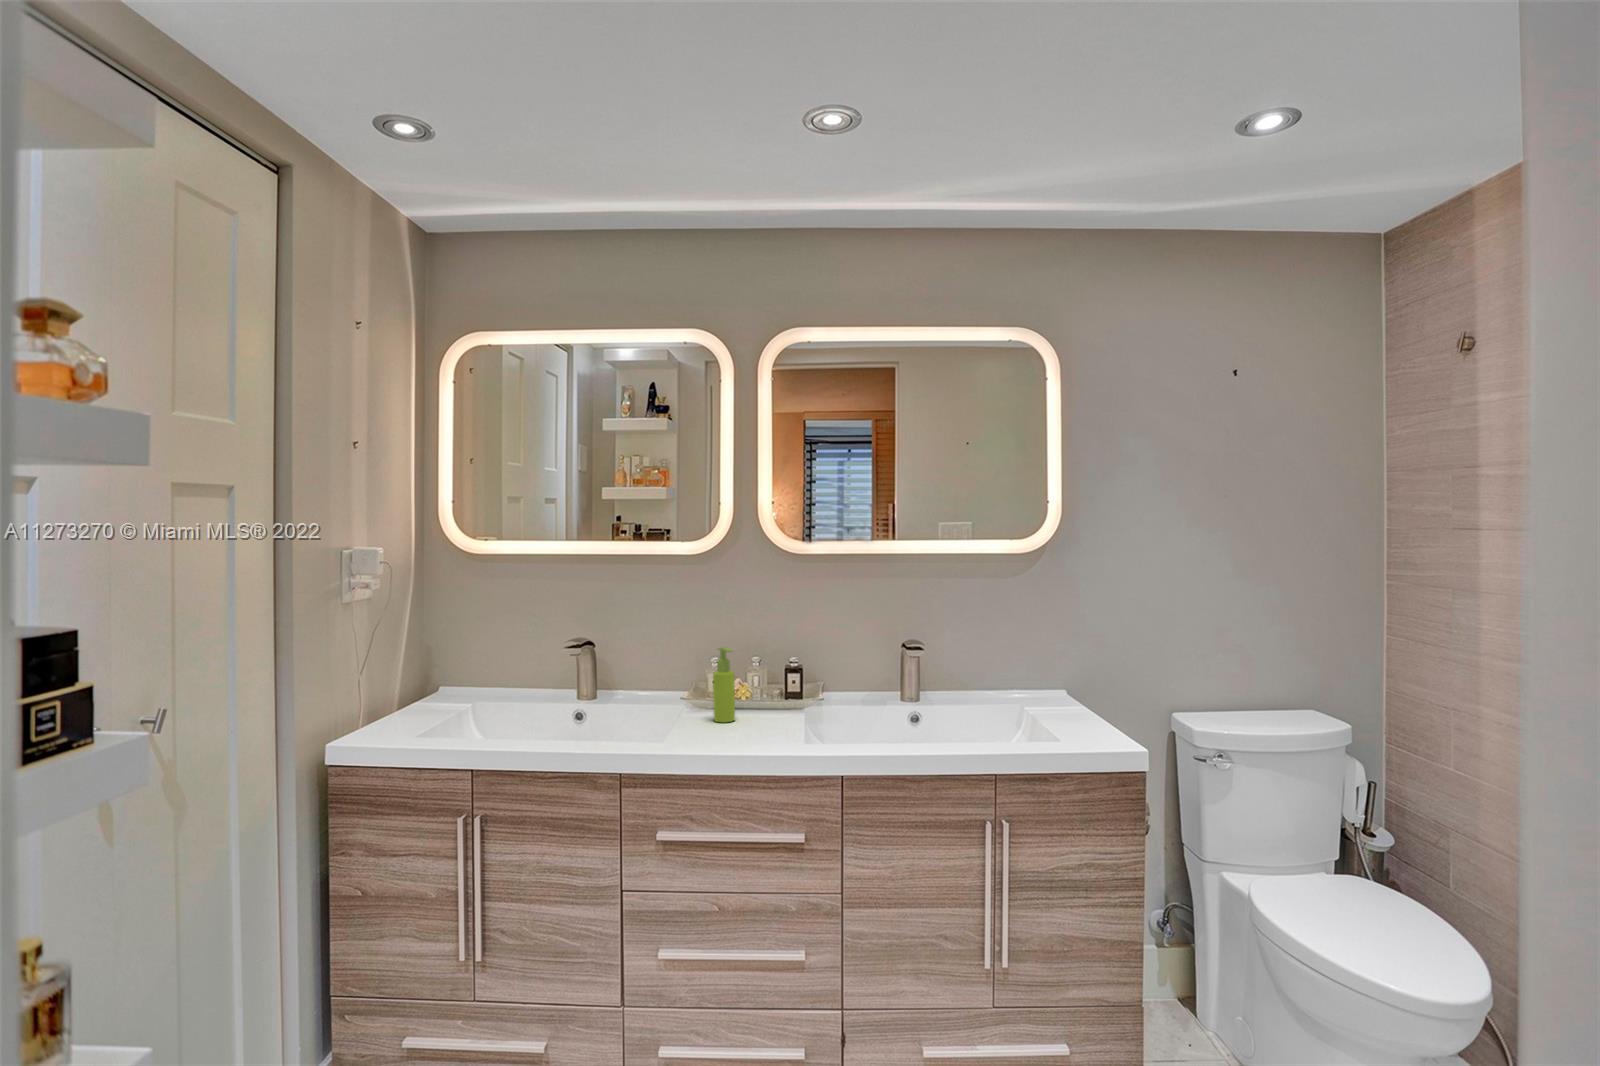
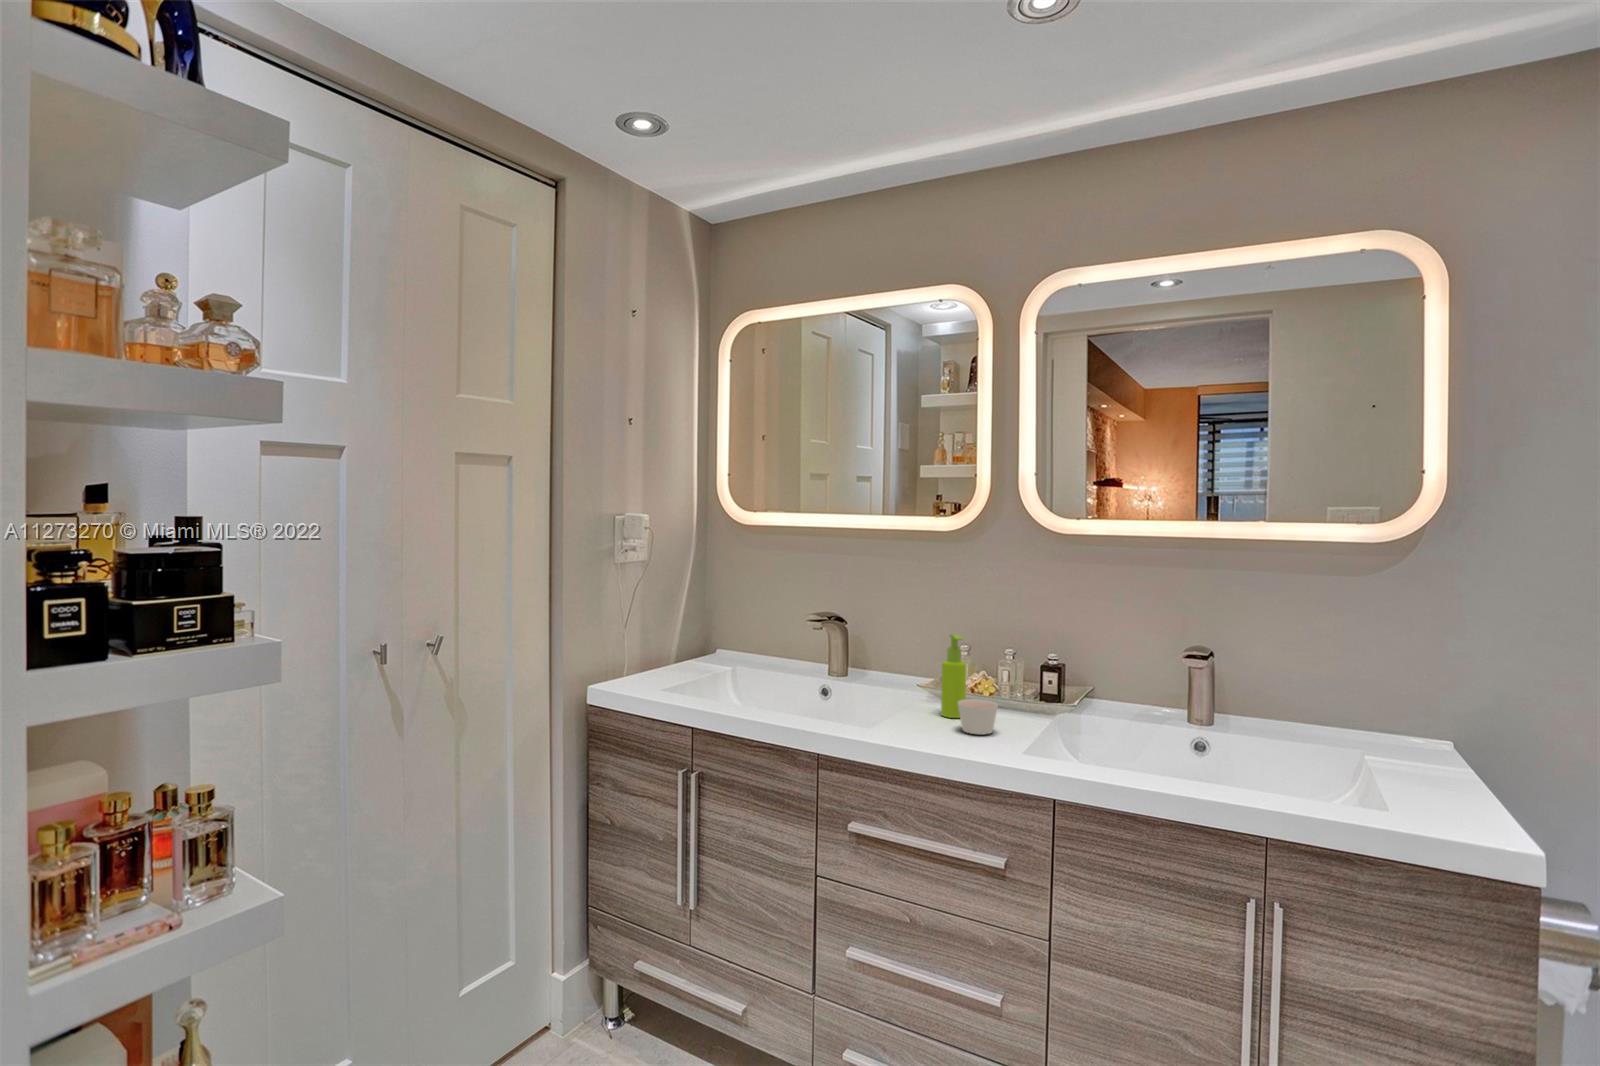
candle: none [738,702,773,733] -> present [958,699,998,734]

